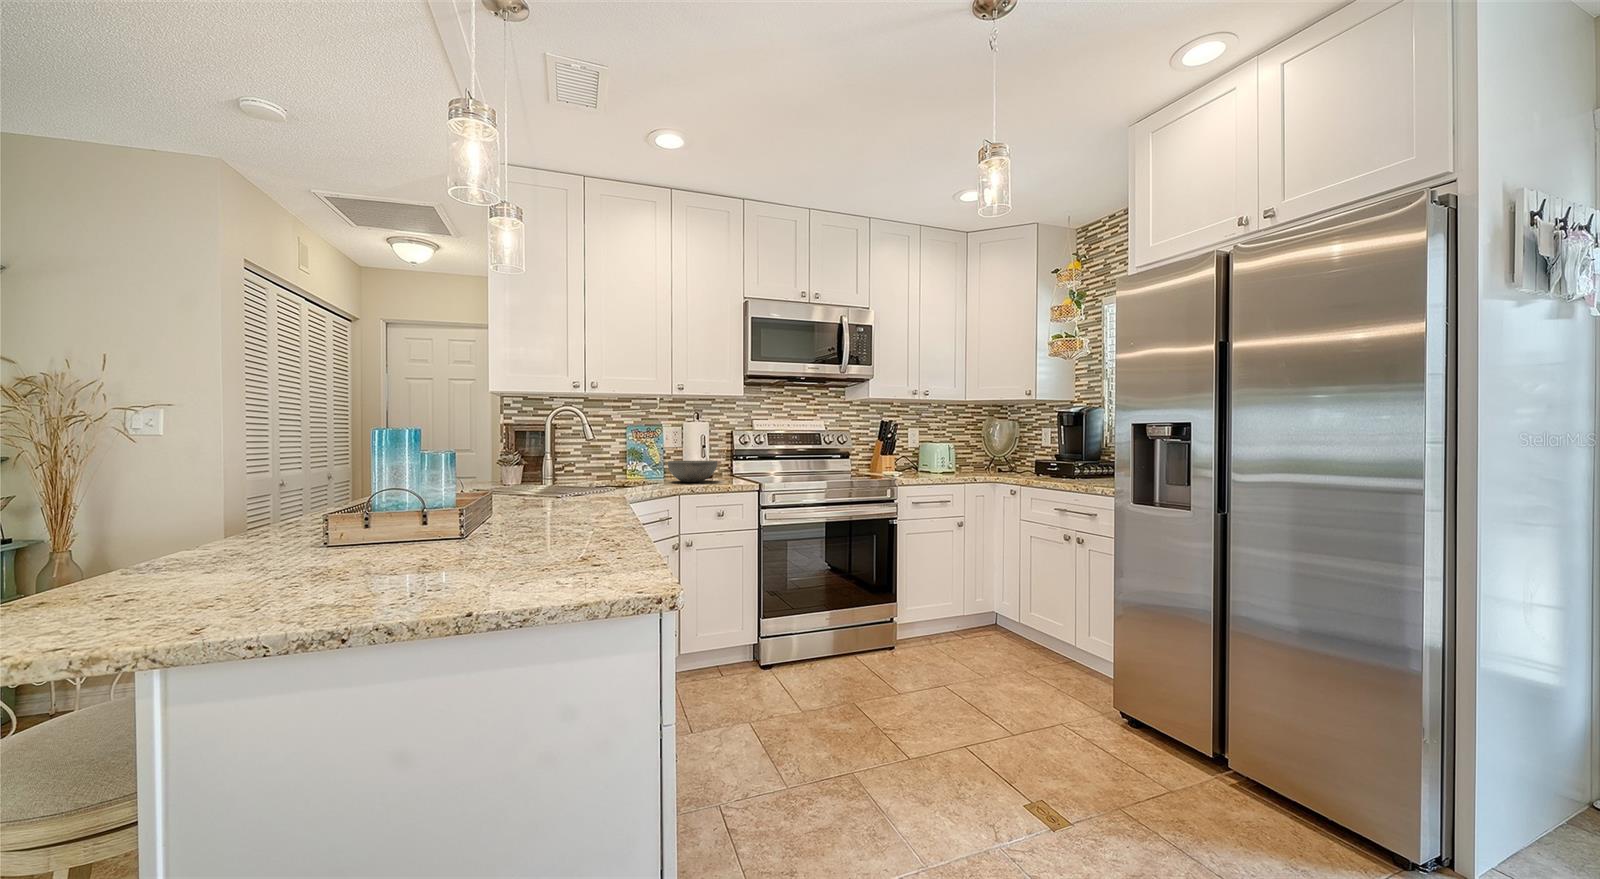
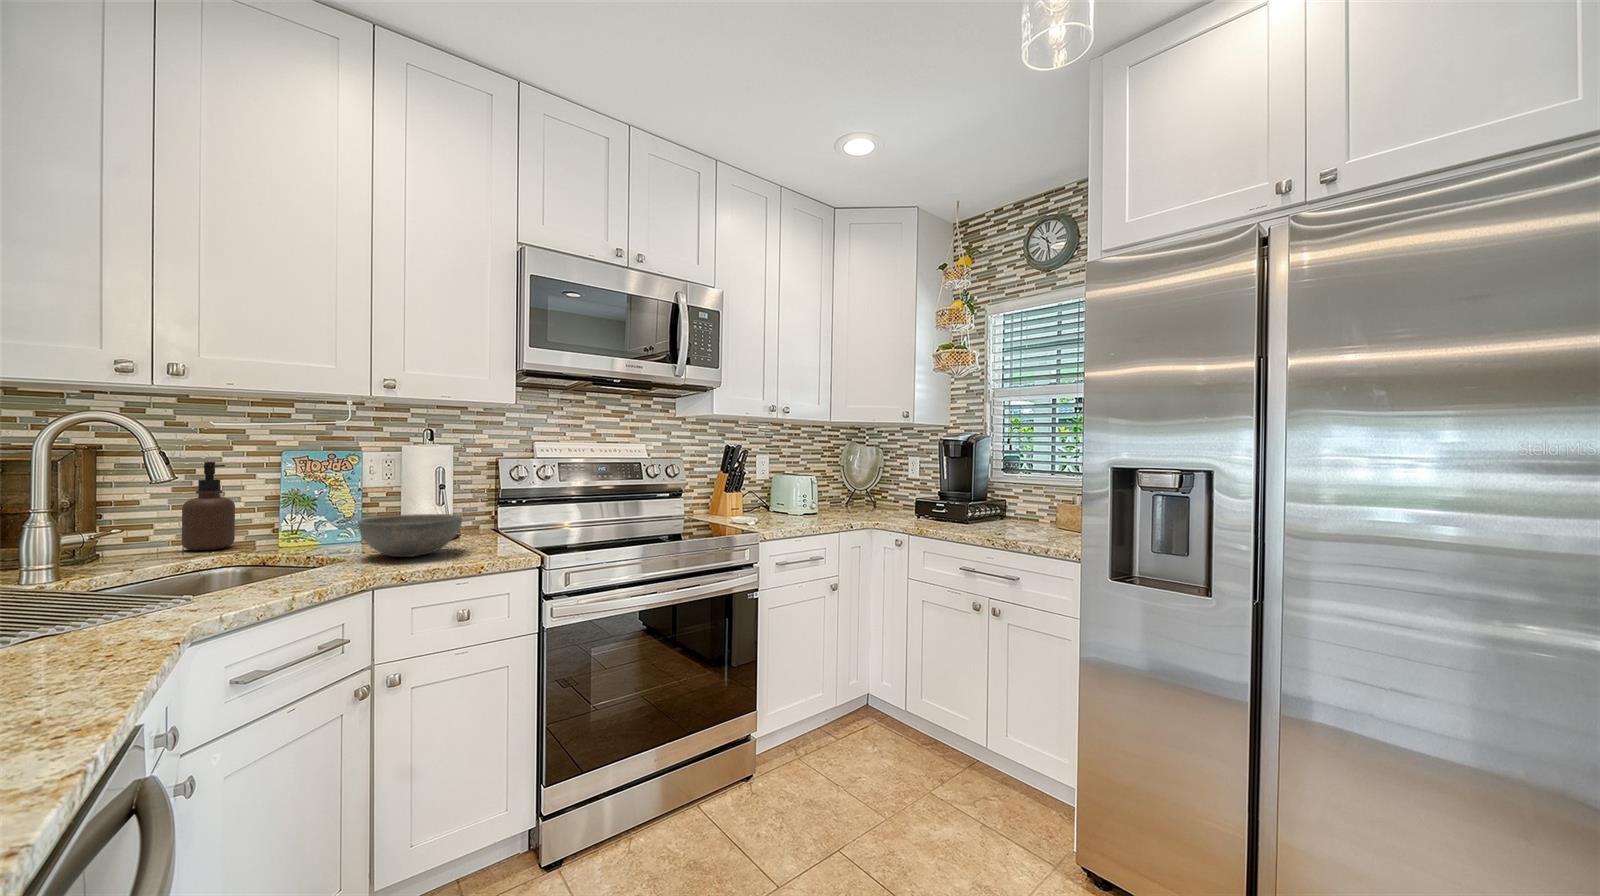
soap dispenser: none [586,432,607,478] -> present [182,462,235,551]

